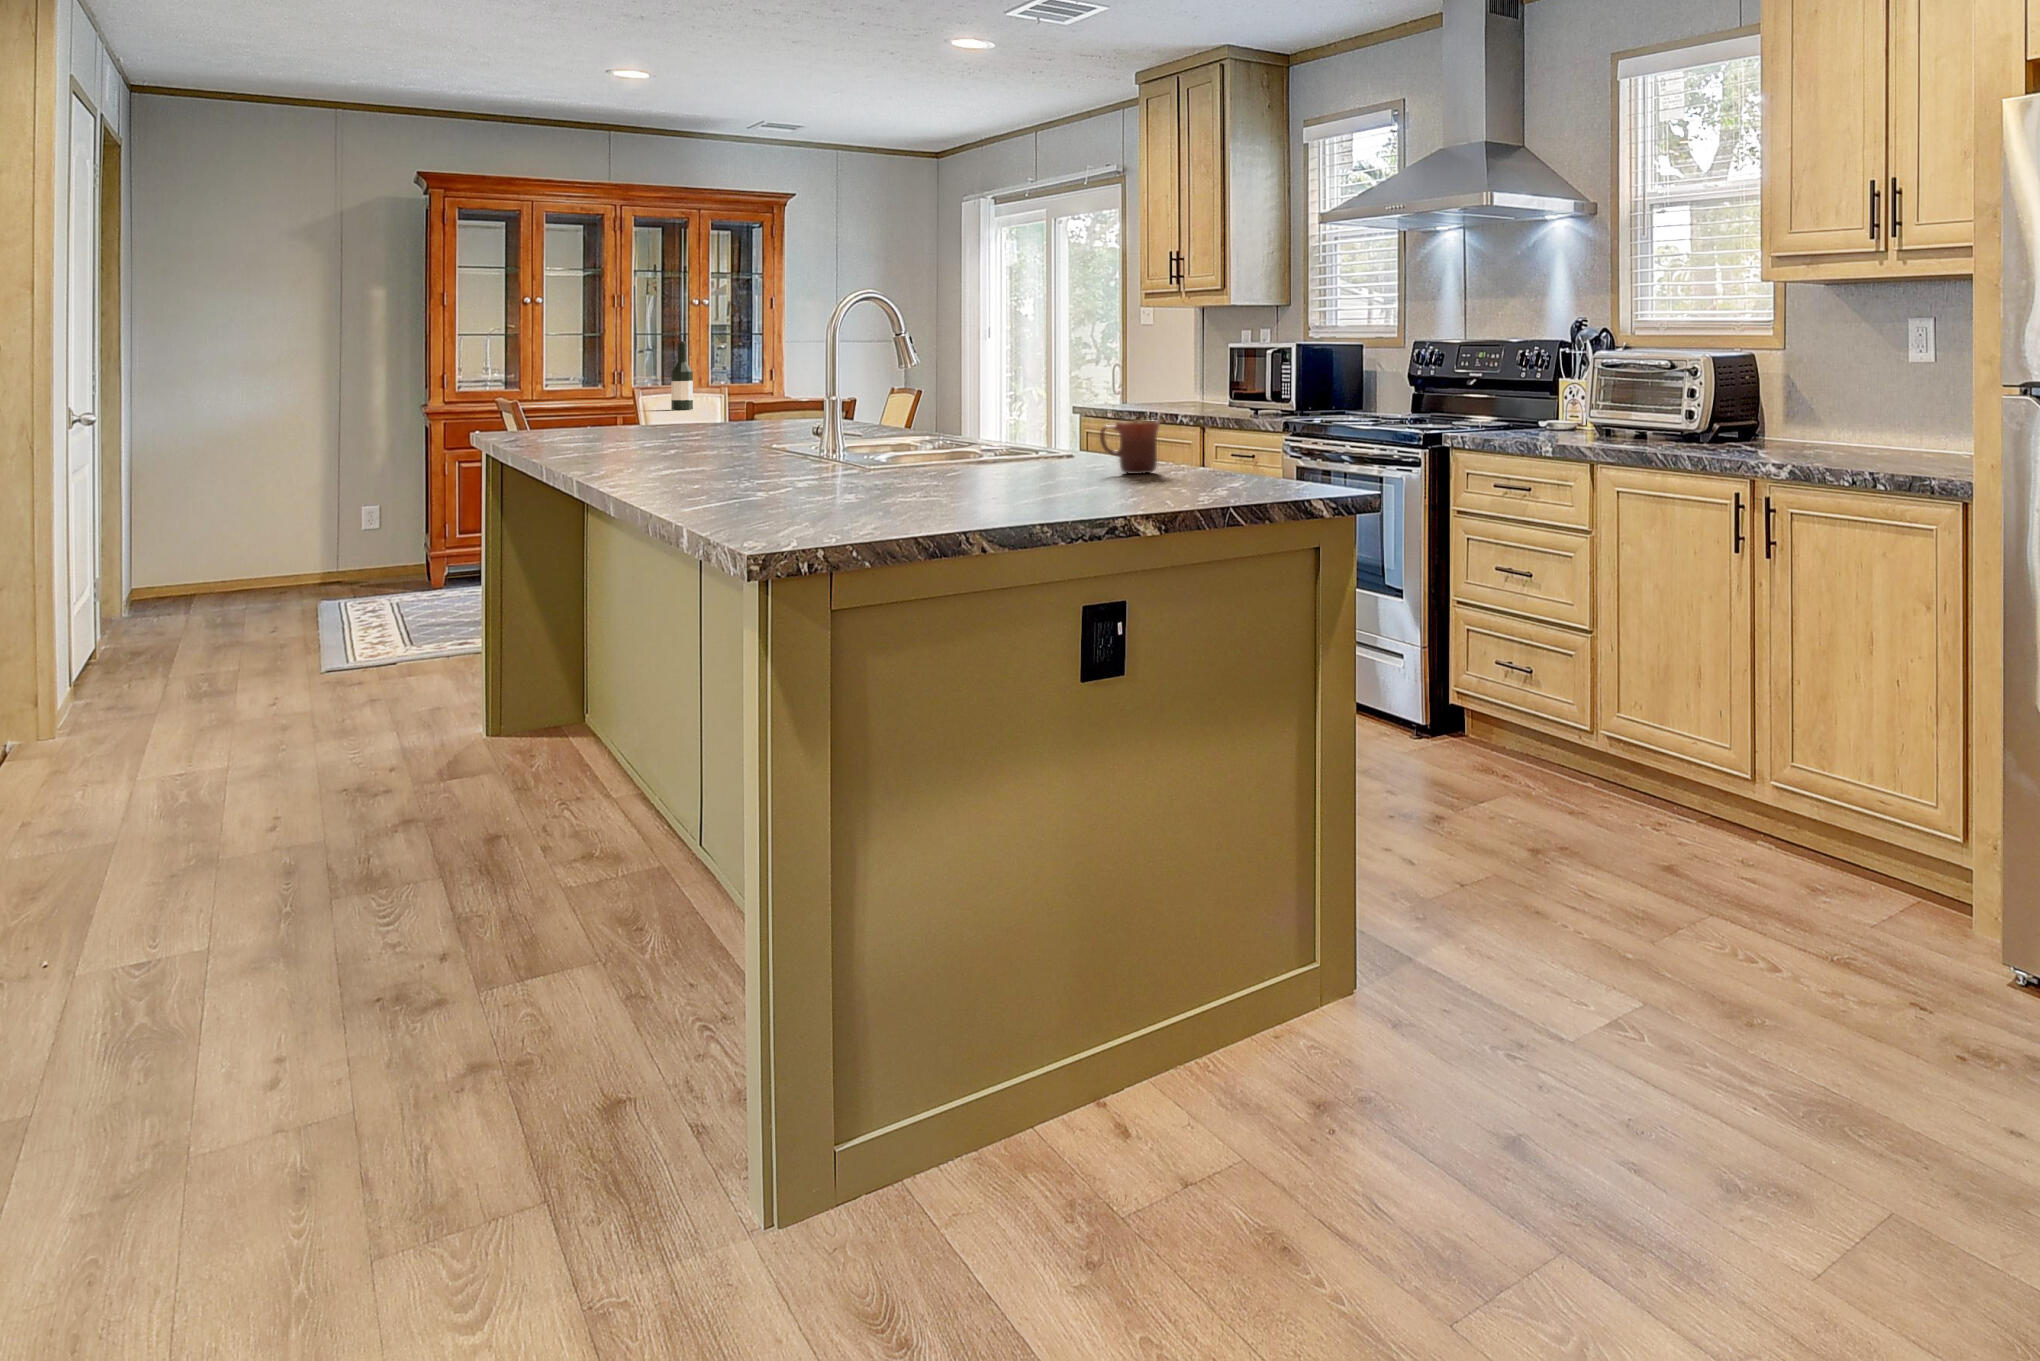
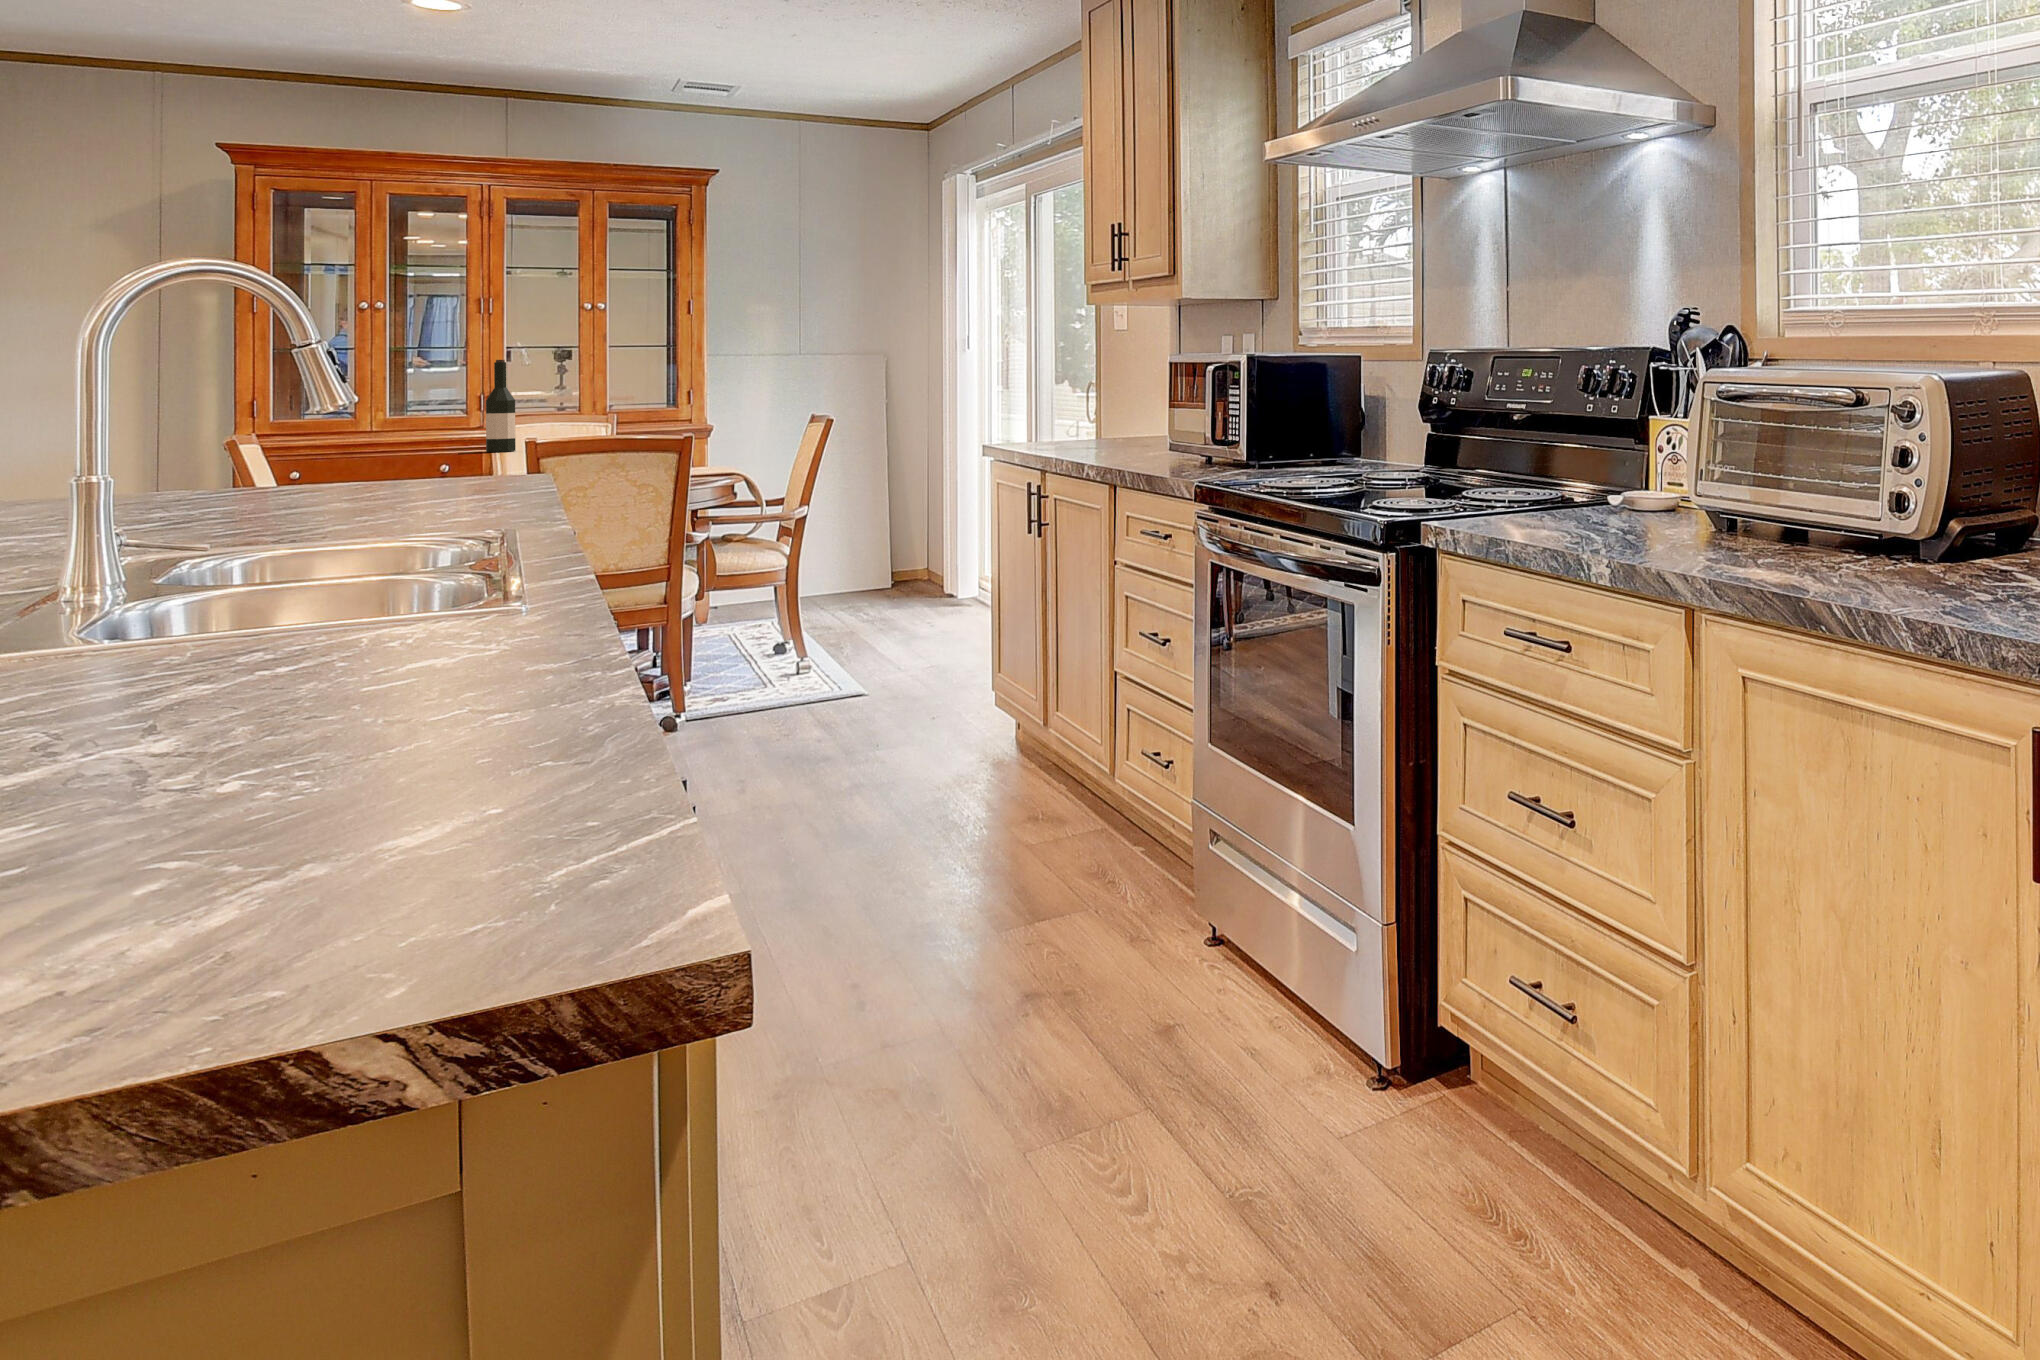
mug: present [1100,420,1160,474] -> none [271,573,451,730]

